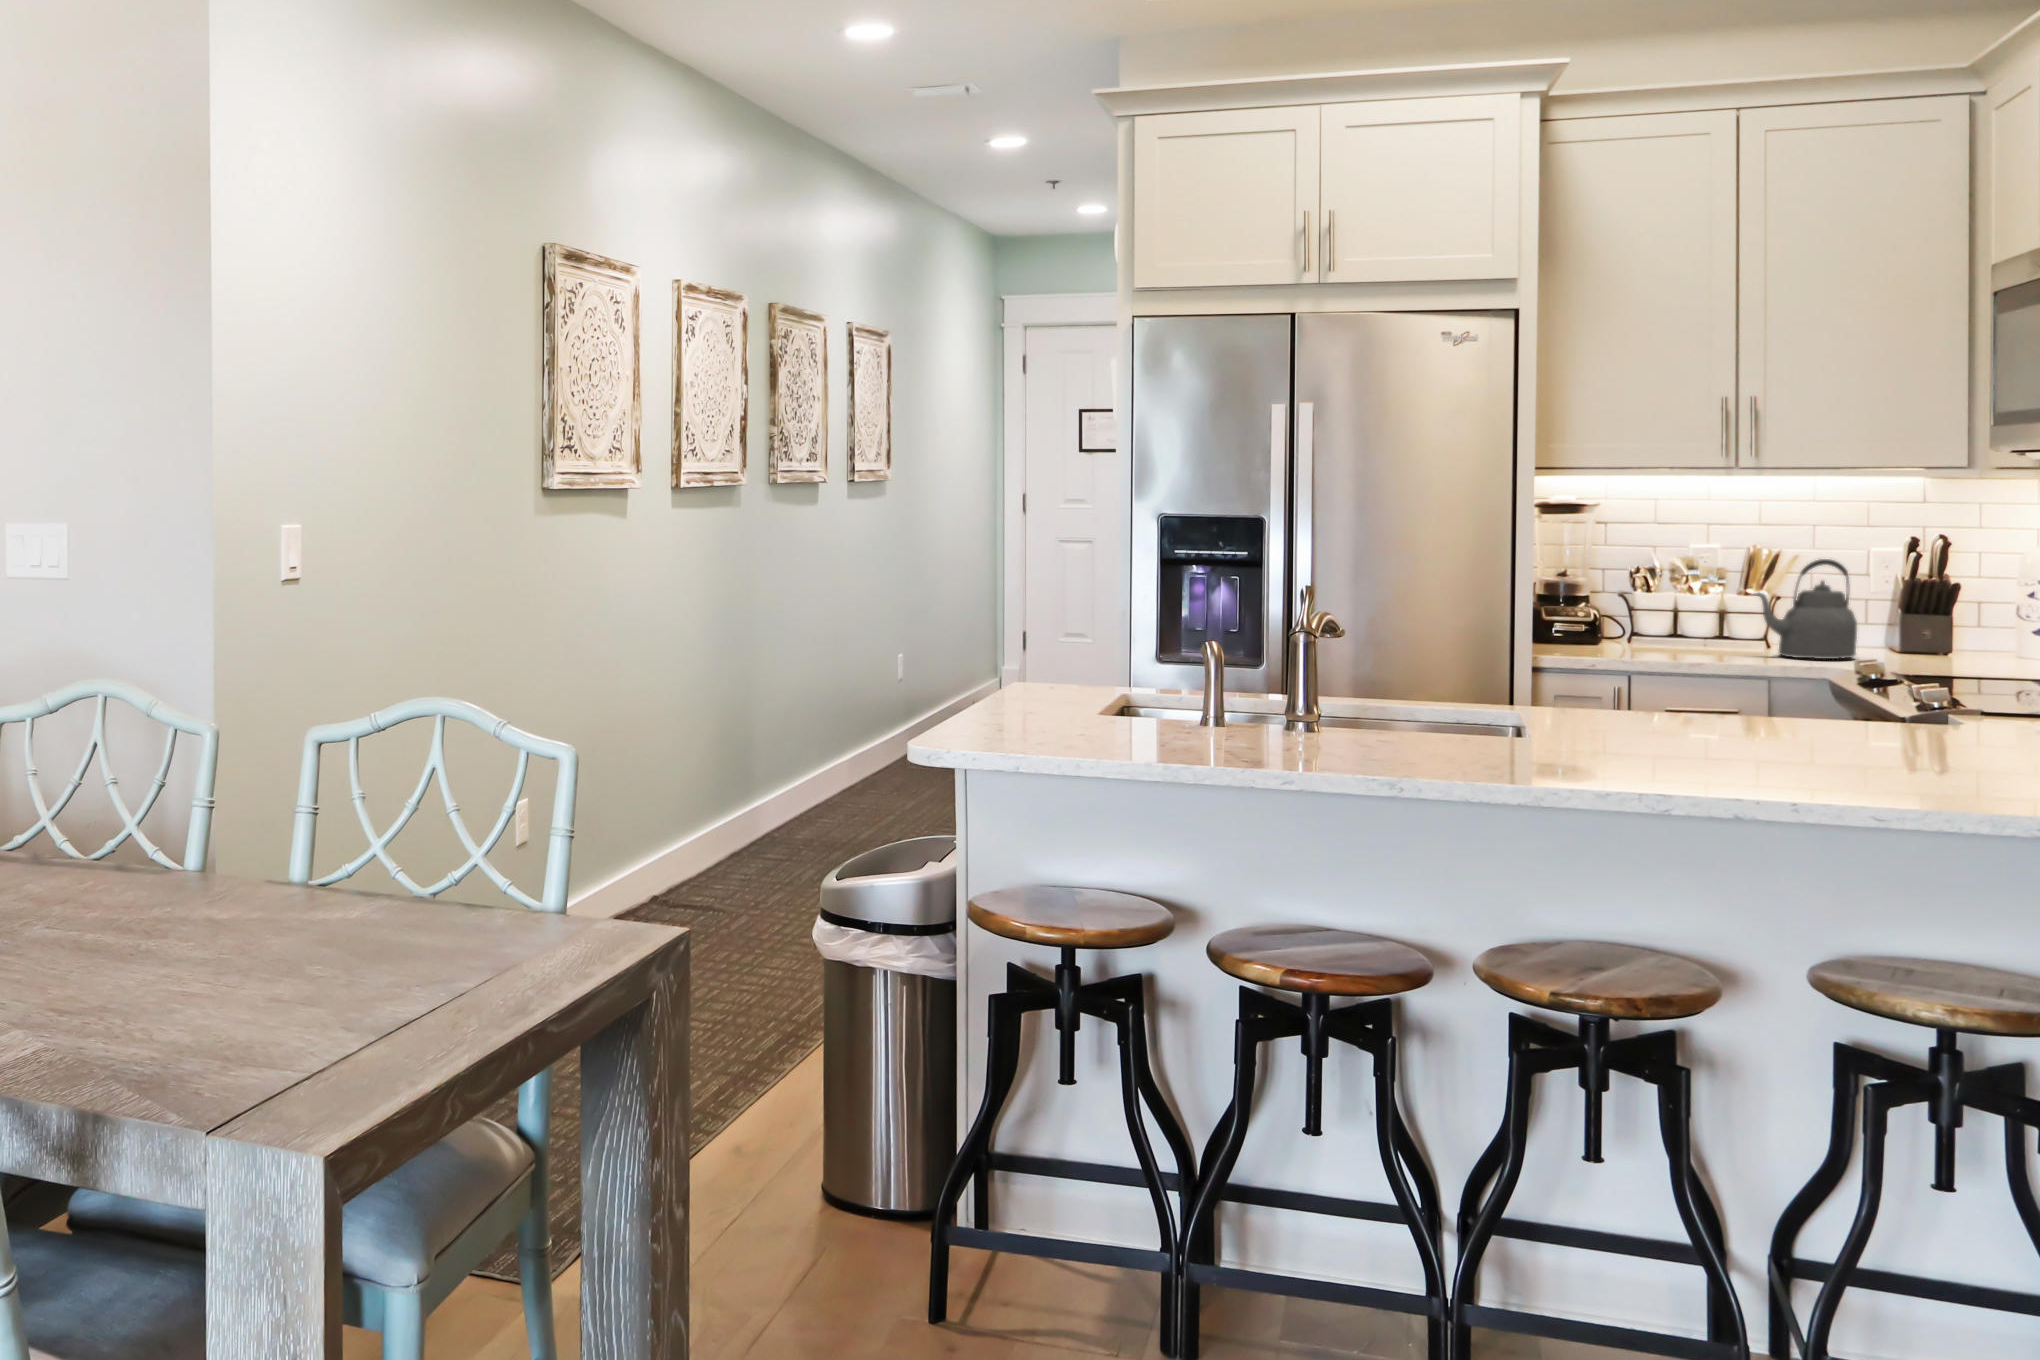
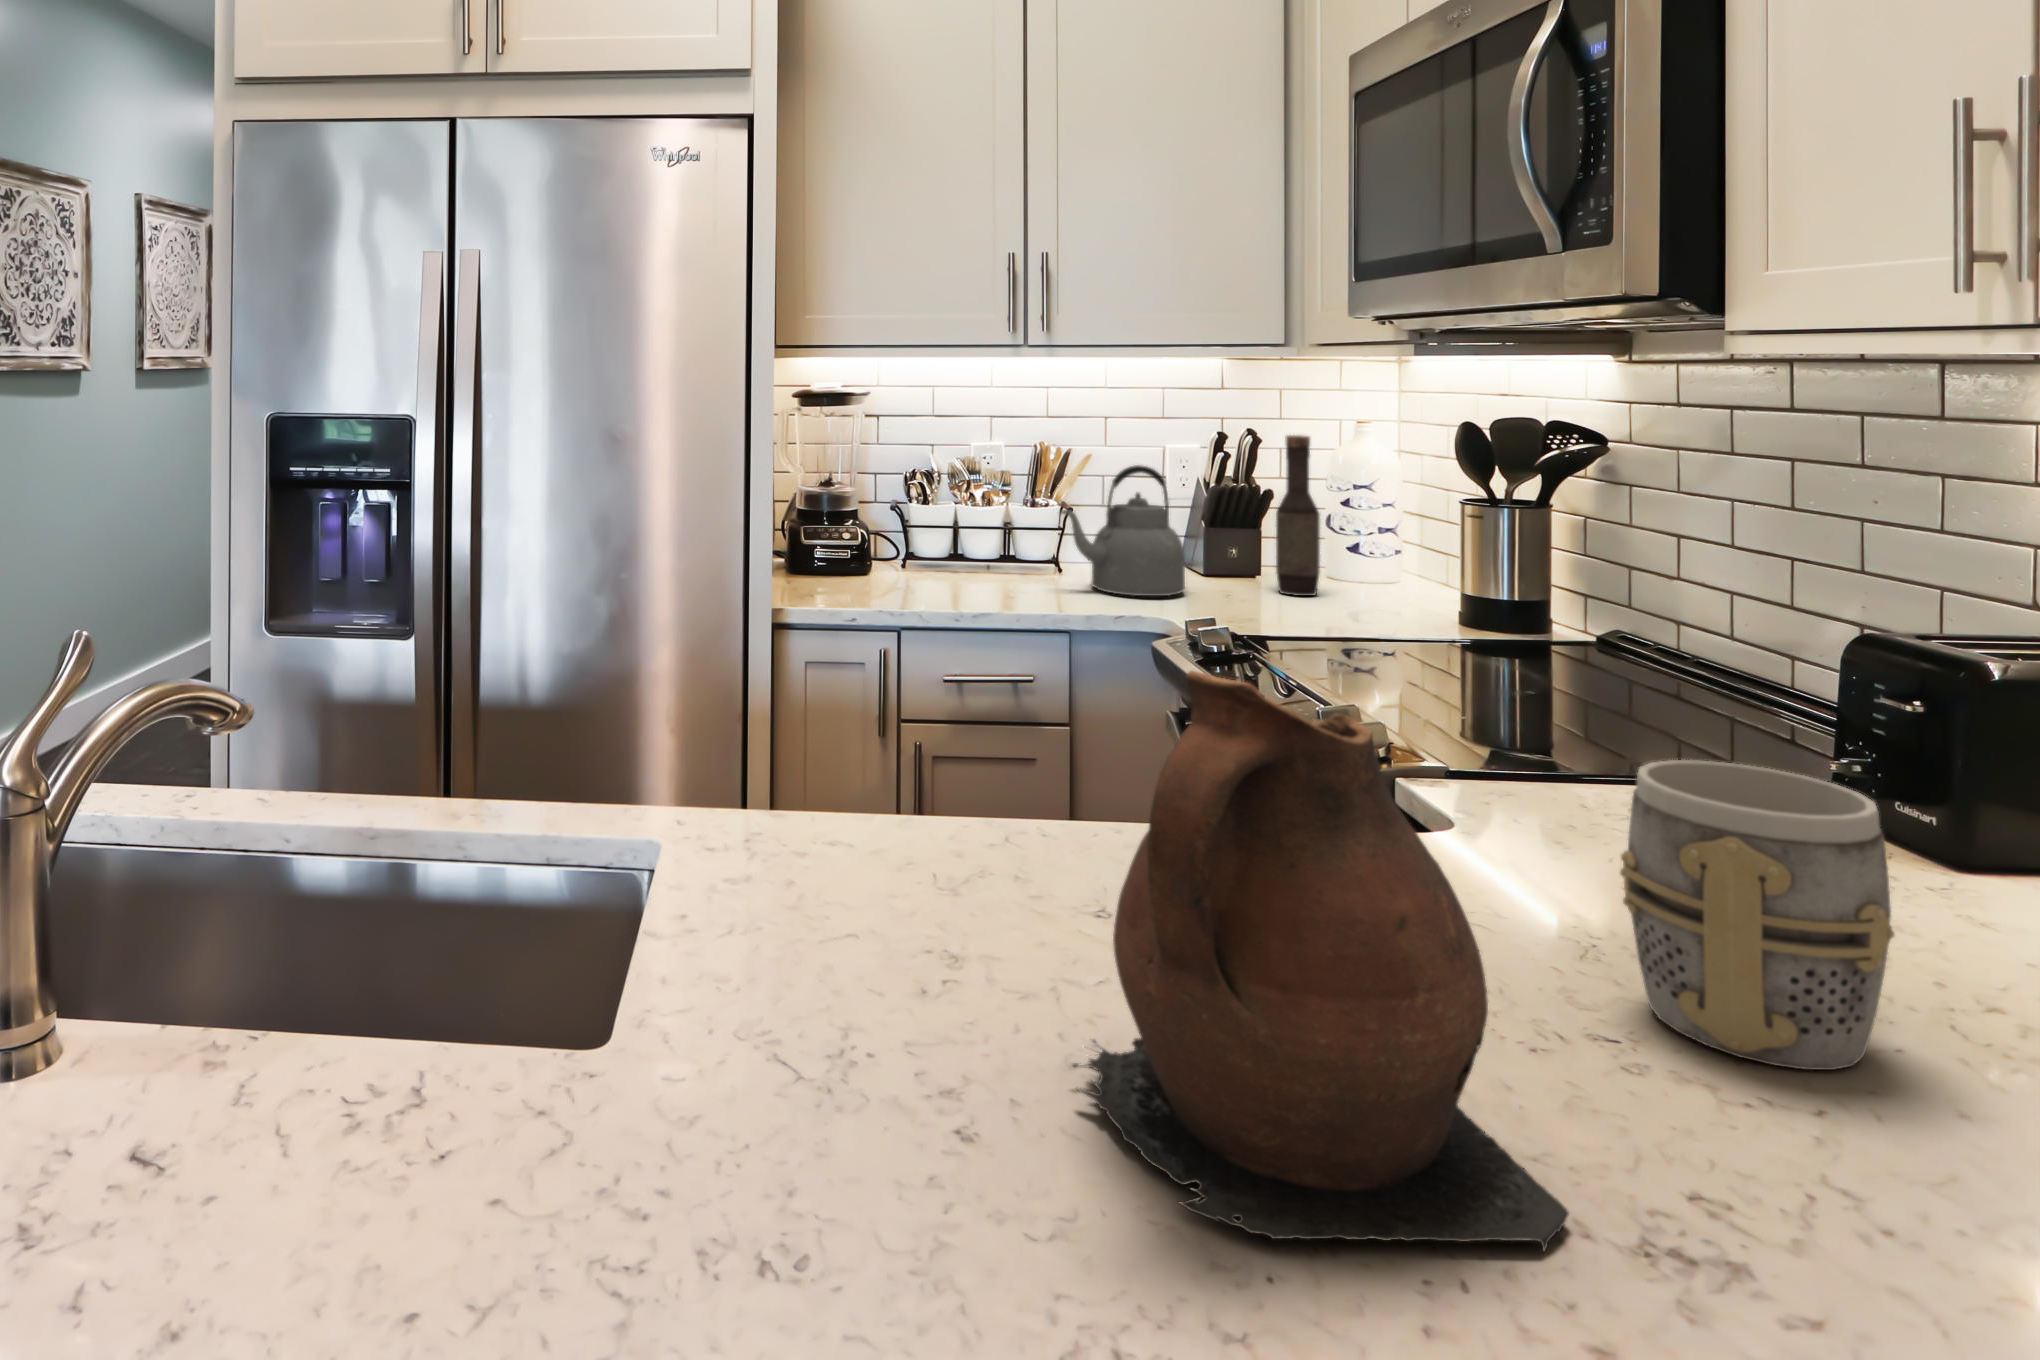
bottle: none [1939,536,1979,662] -> present [1276,435,1320,596]
ceramic pitcher: none [1610,571,1741,717] -> present [1073,671,1569,1251]
mug: none [1833,626,1925,714] -> present [1620,760,1894,1070]

